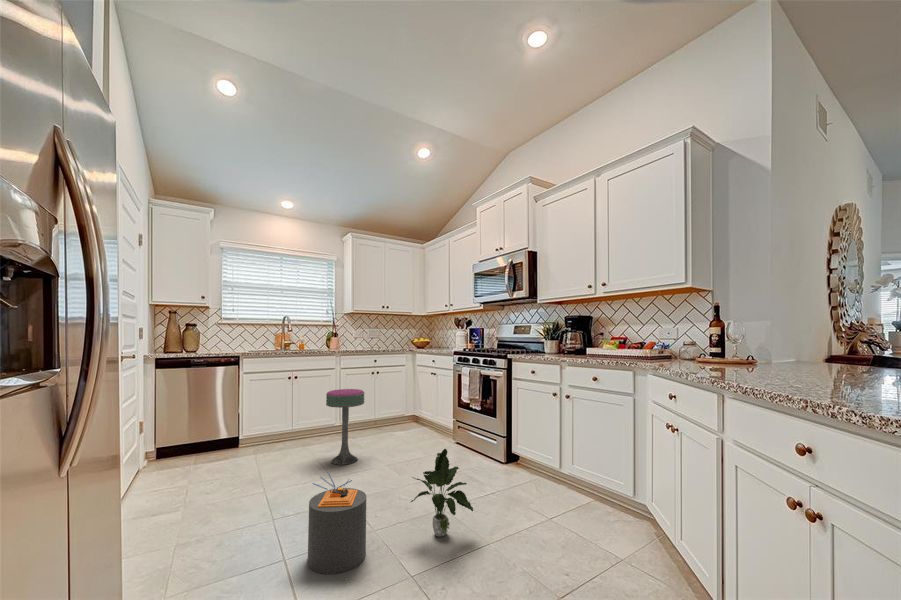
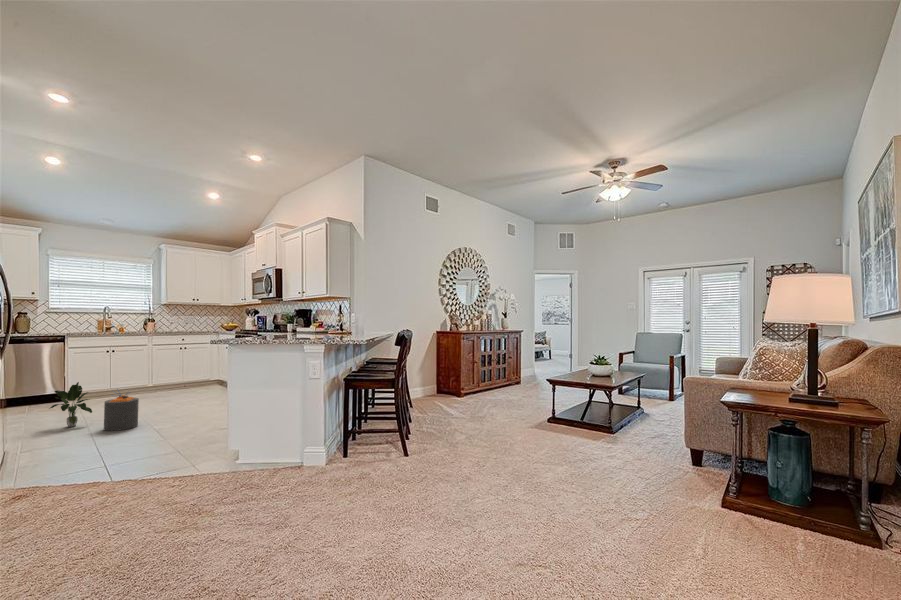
bar stool: present [326,389,364,465] -> none [132,356,162,403]
potted plant: present [411,449,473,536] -> present [50,382,92,427]

